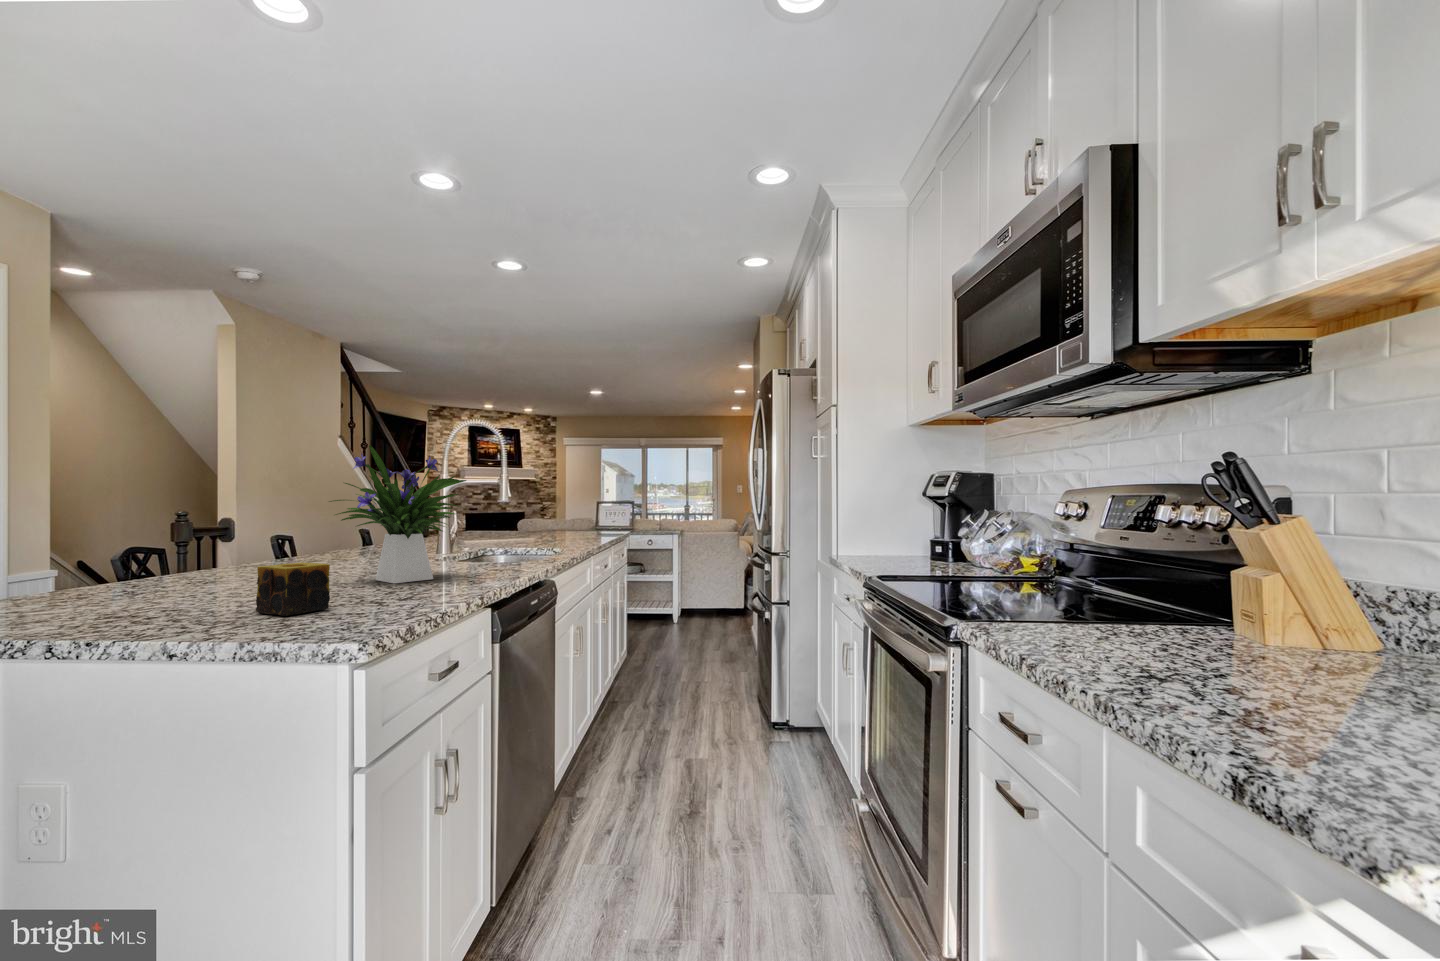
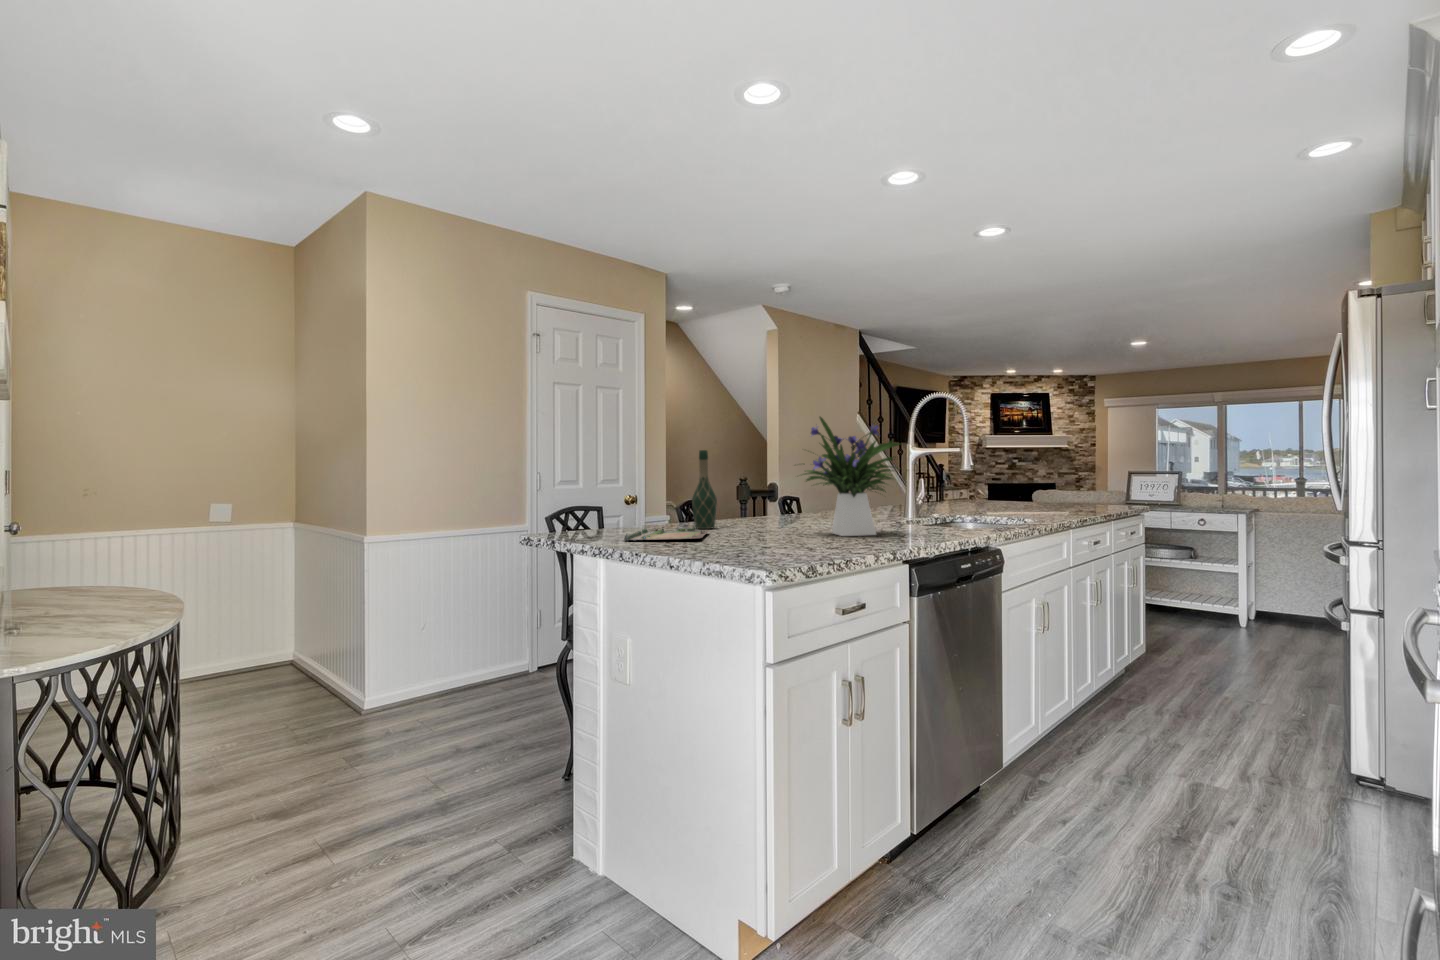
wine bottle: none [153,478,197,585] -> present [692,450,717,529]
candle: present [256,562,330,616] -> none [728,511,774,550]
tray: none [41,578,198,619] -> present [624,523,709,541]

